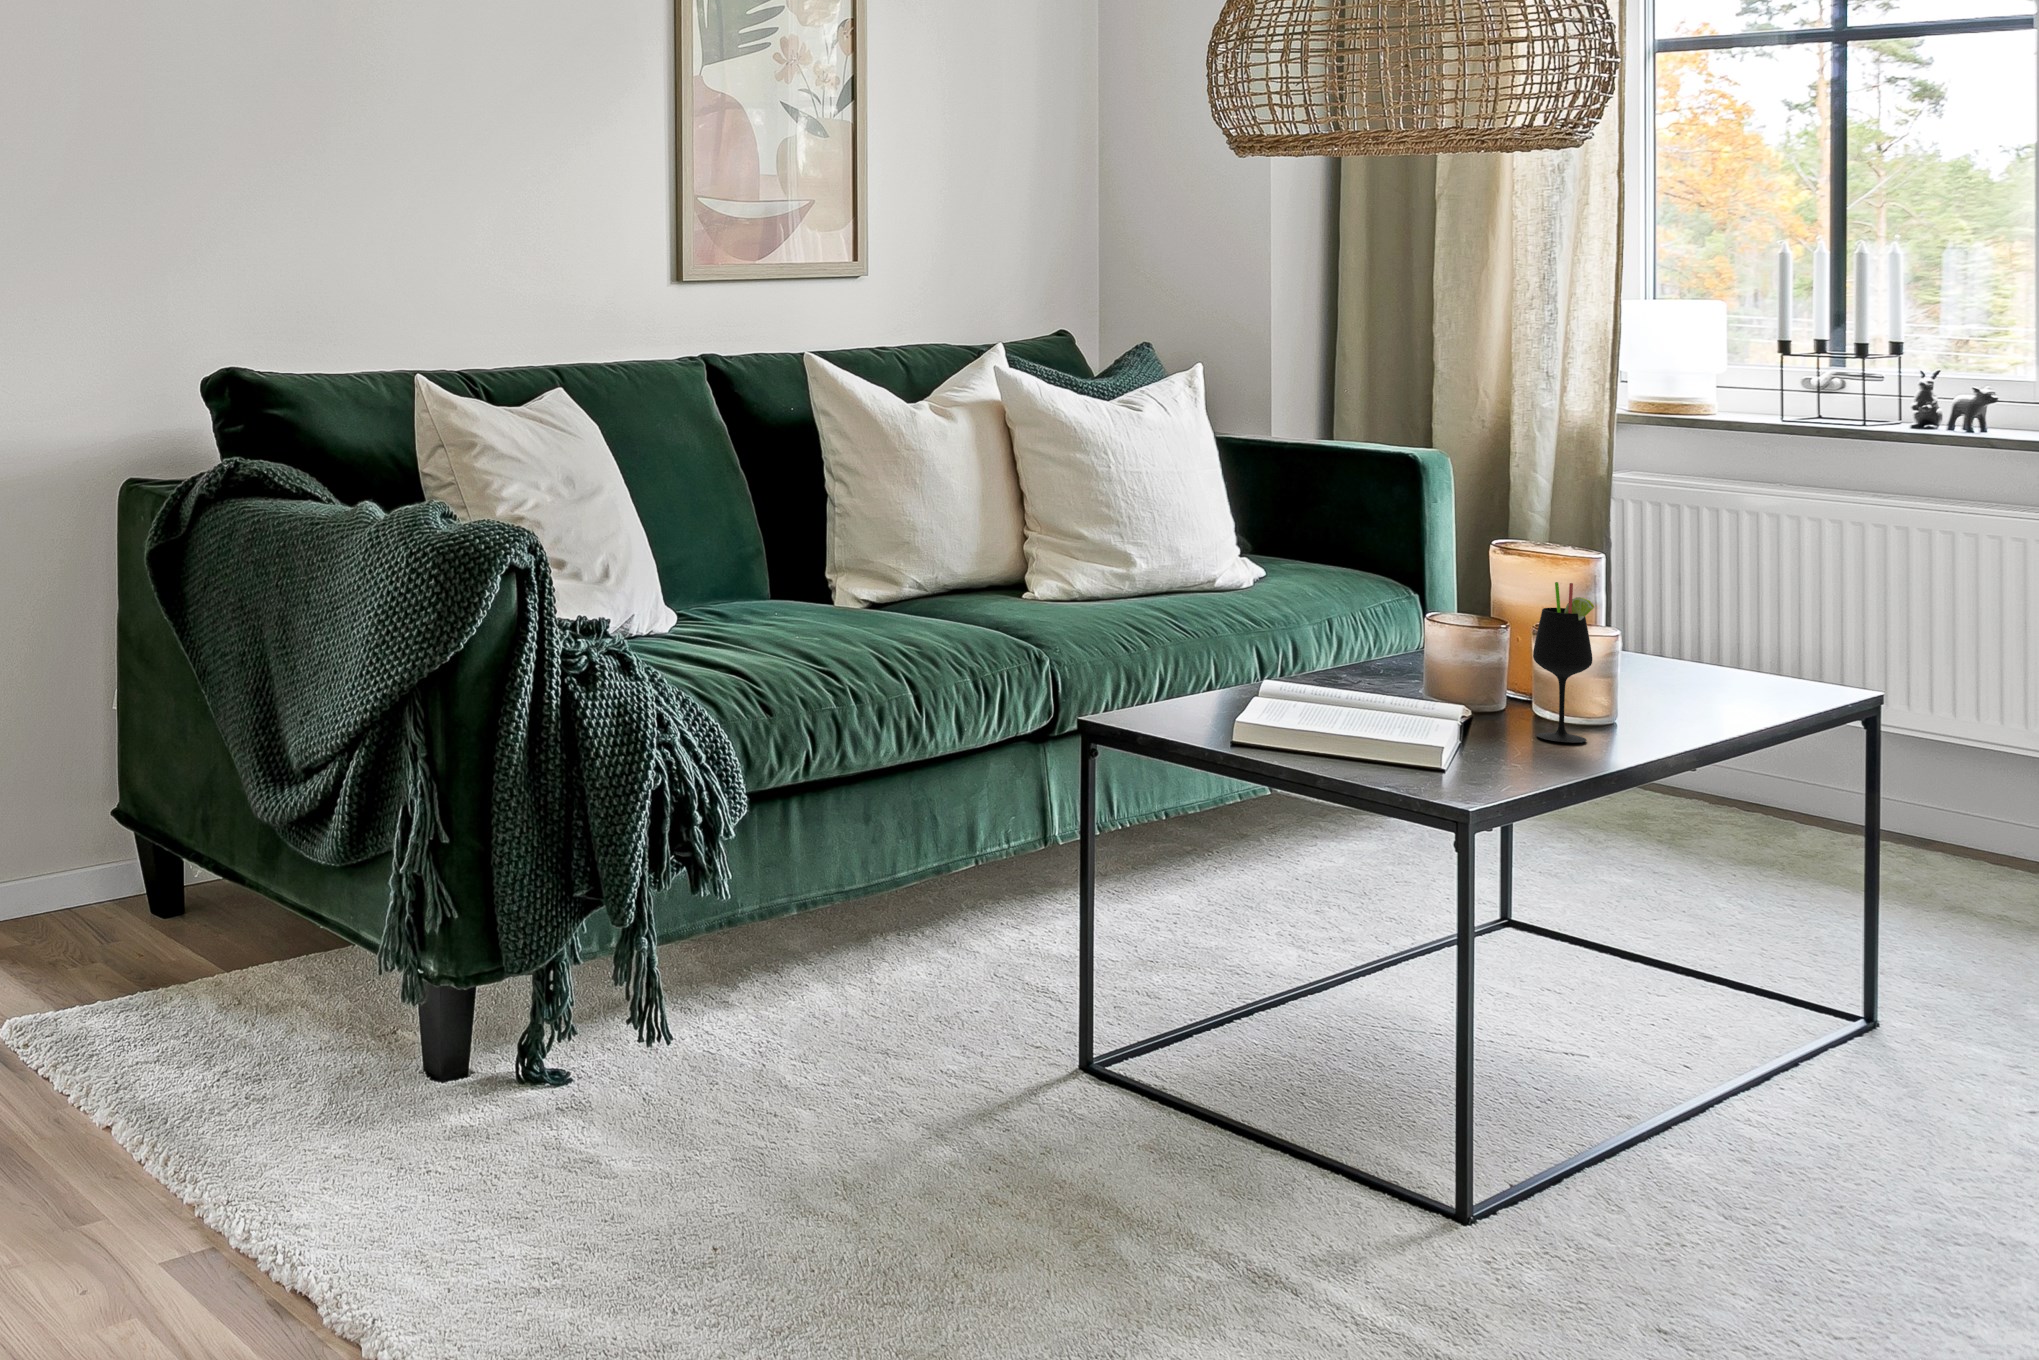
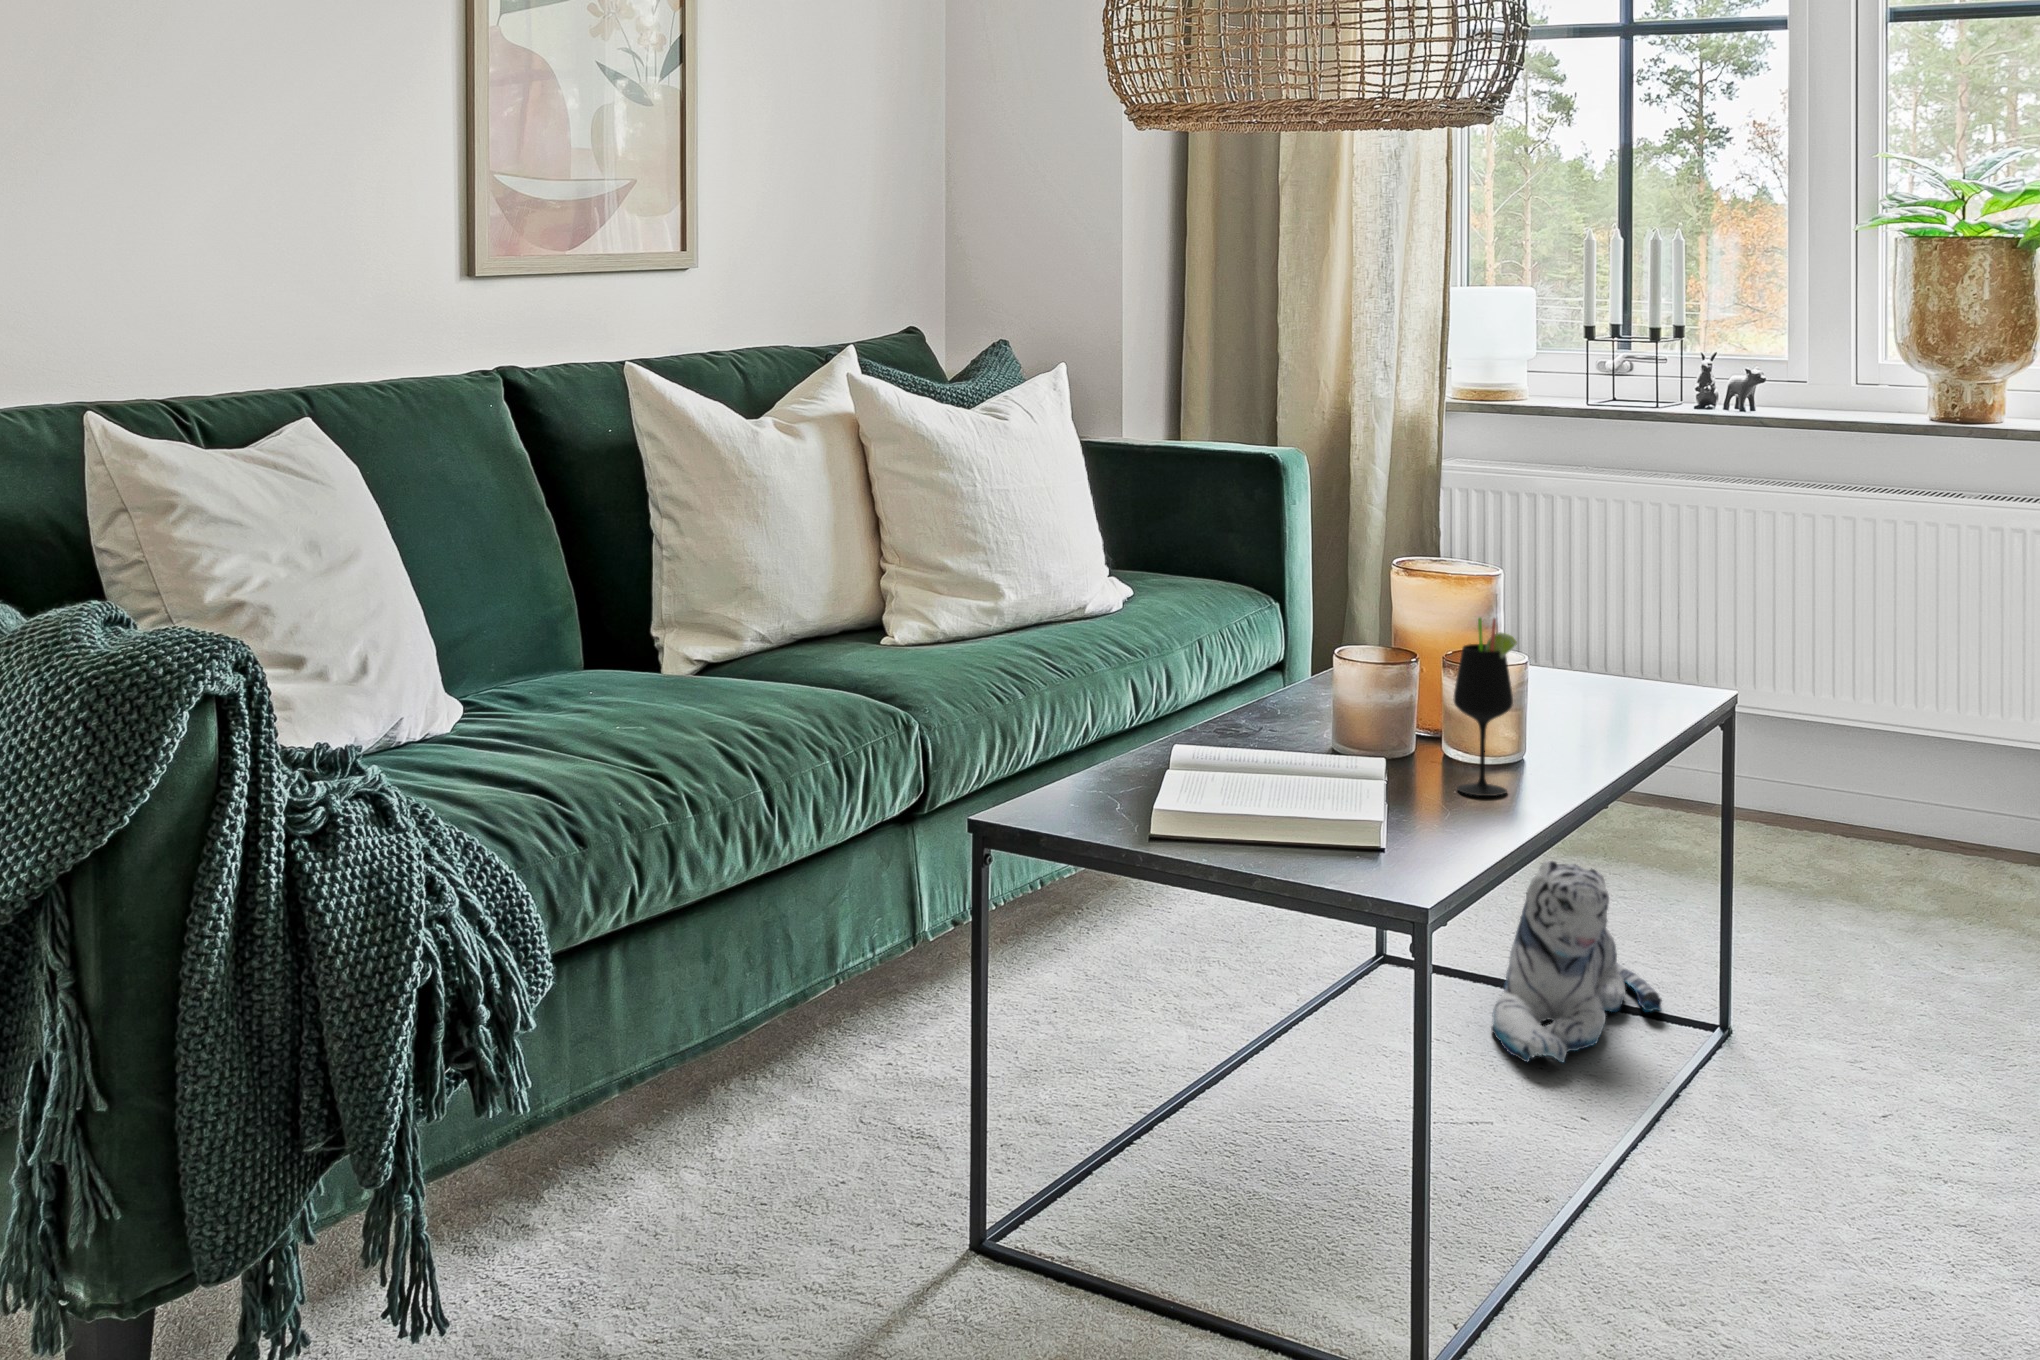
plush toy: none [1604,833,1797,1019] -> present [1491,861,1662,1062]

